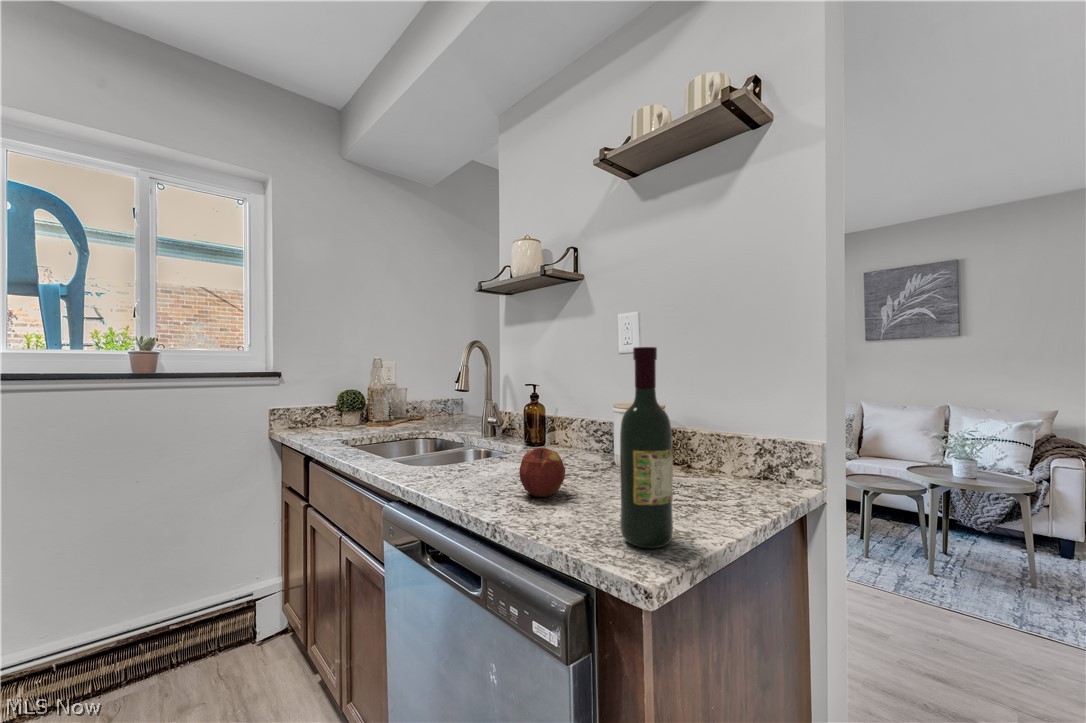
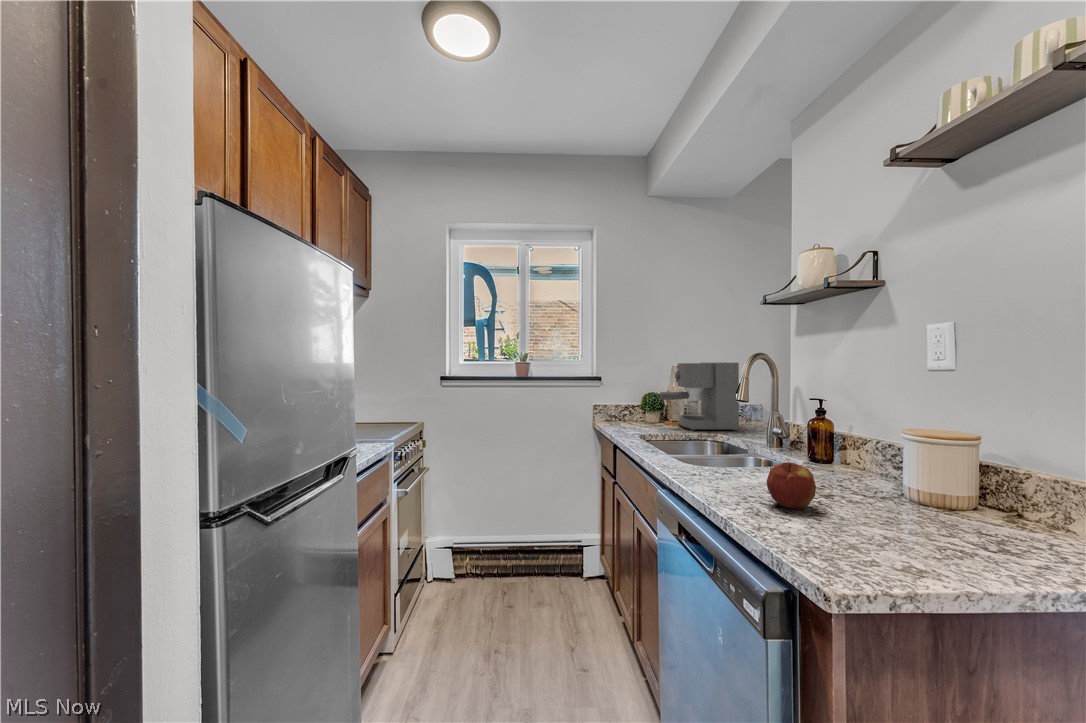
wine bottle: present [620,347,673,548] -> none [841,378,903,572]
coffee maker: none [363,354,449,429] -> present [659,362,739,431]

